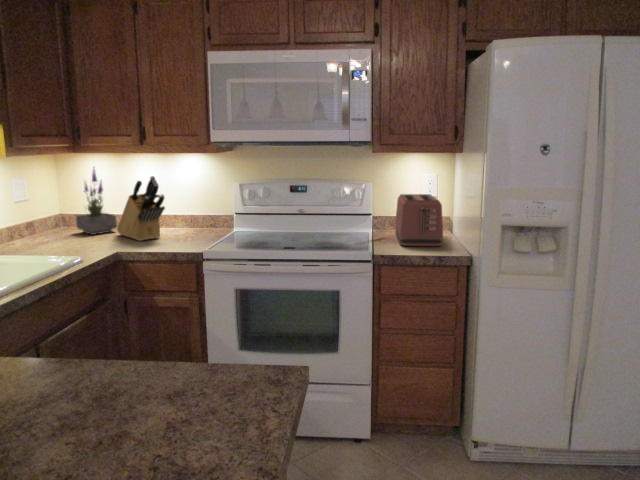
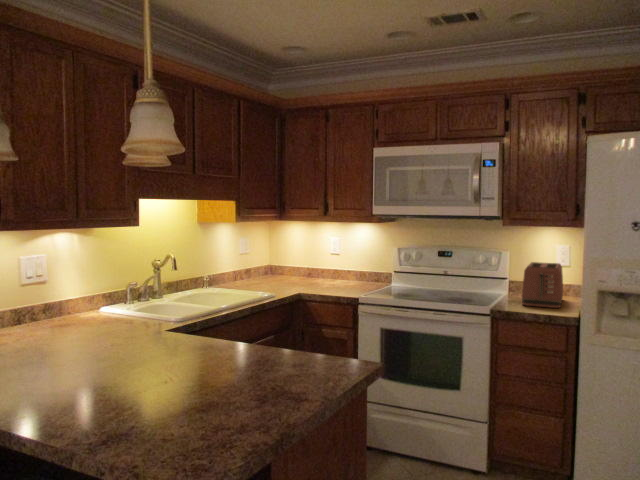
potted plant: present [76,169,117,235] -> none [279,231,306,281]
knife block: present [117,176,165,241] -> none [305,239,338,287]

